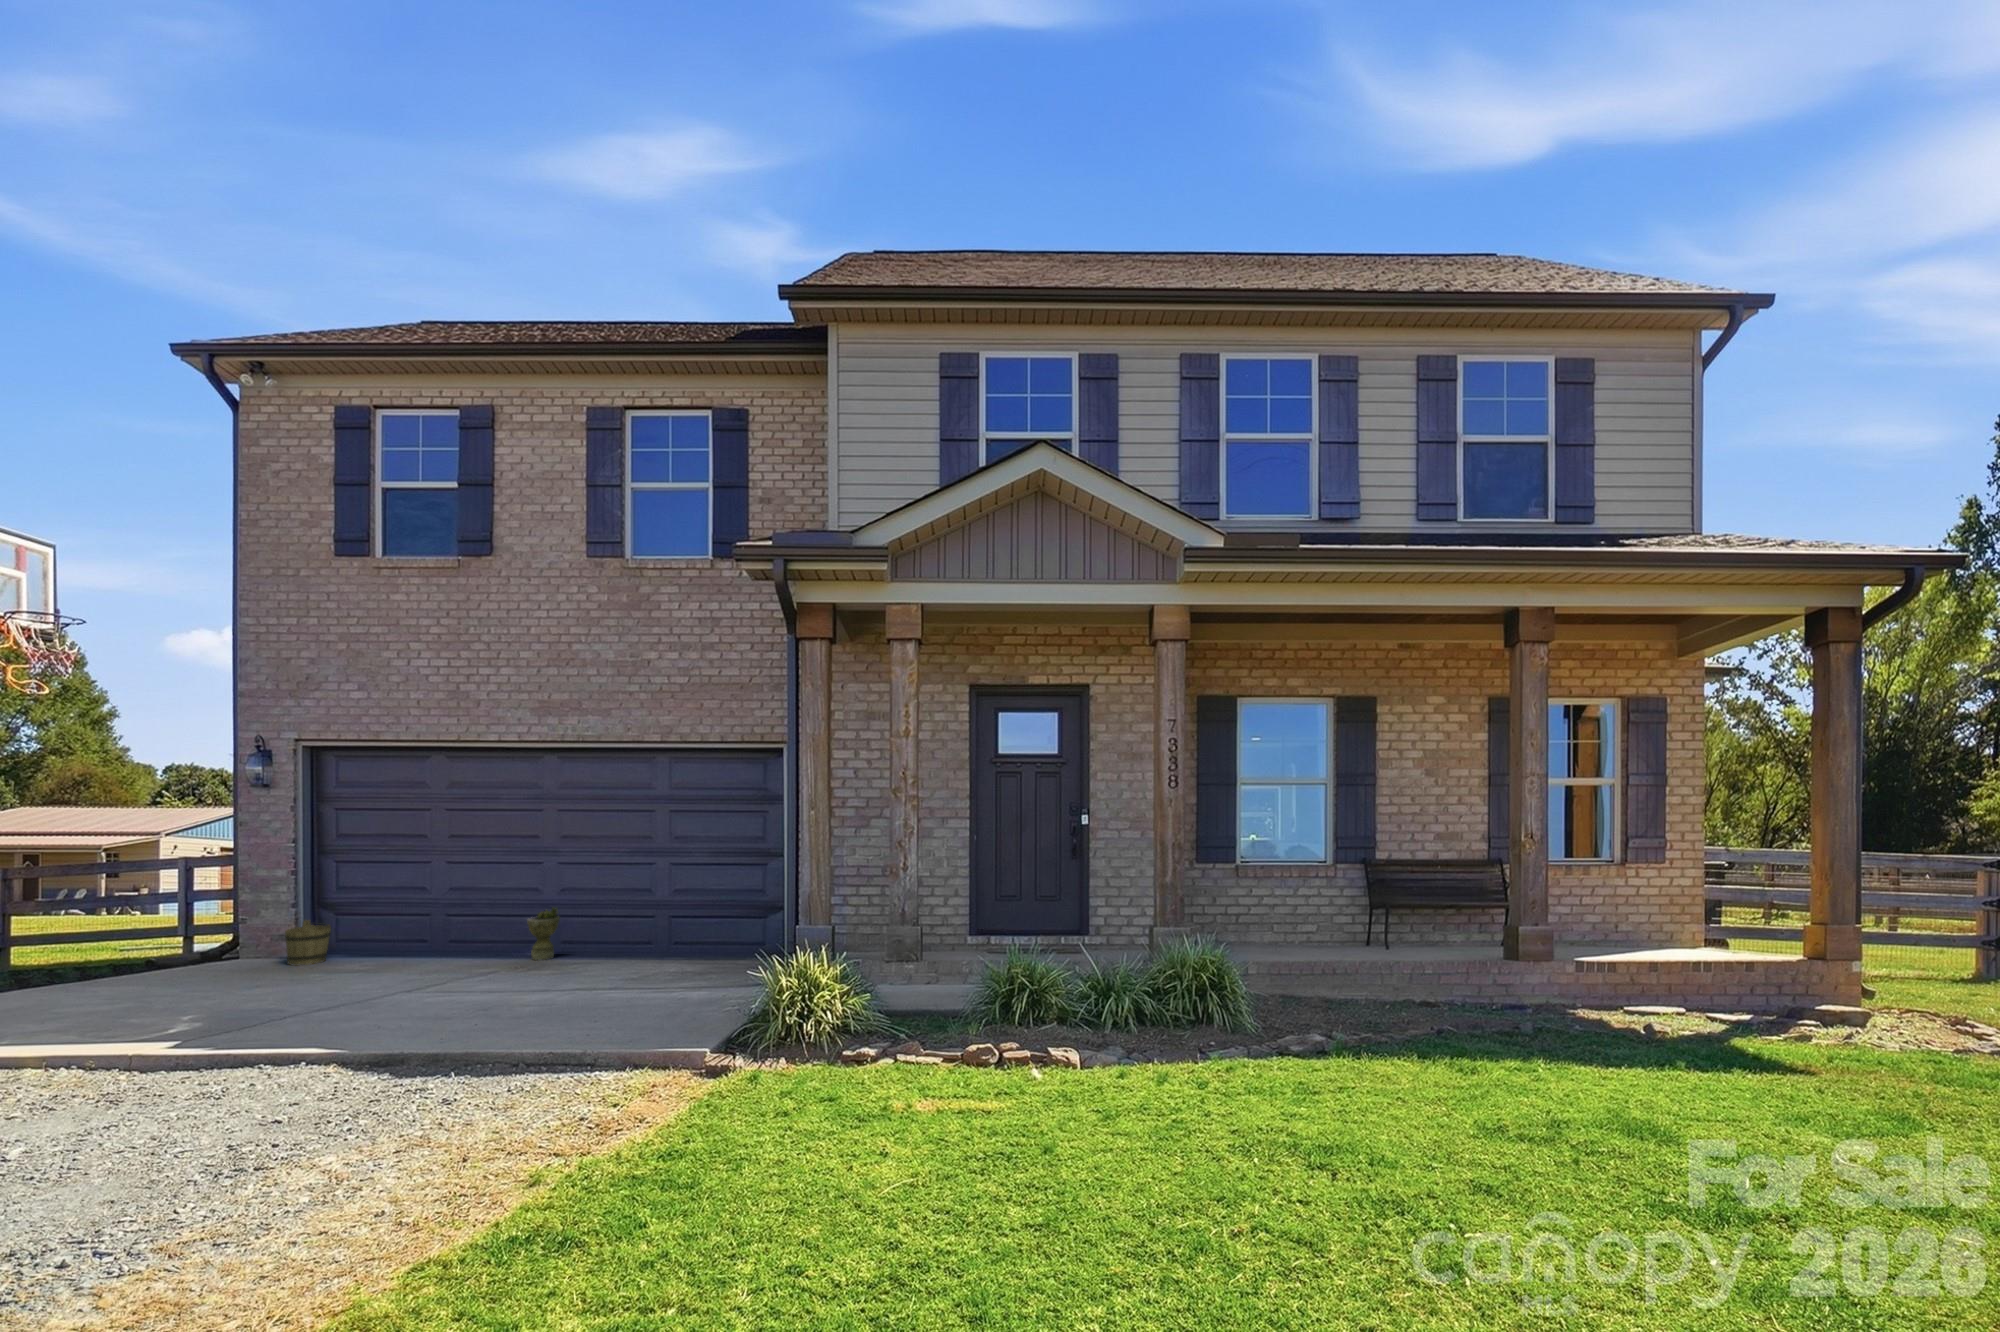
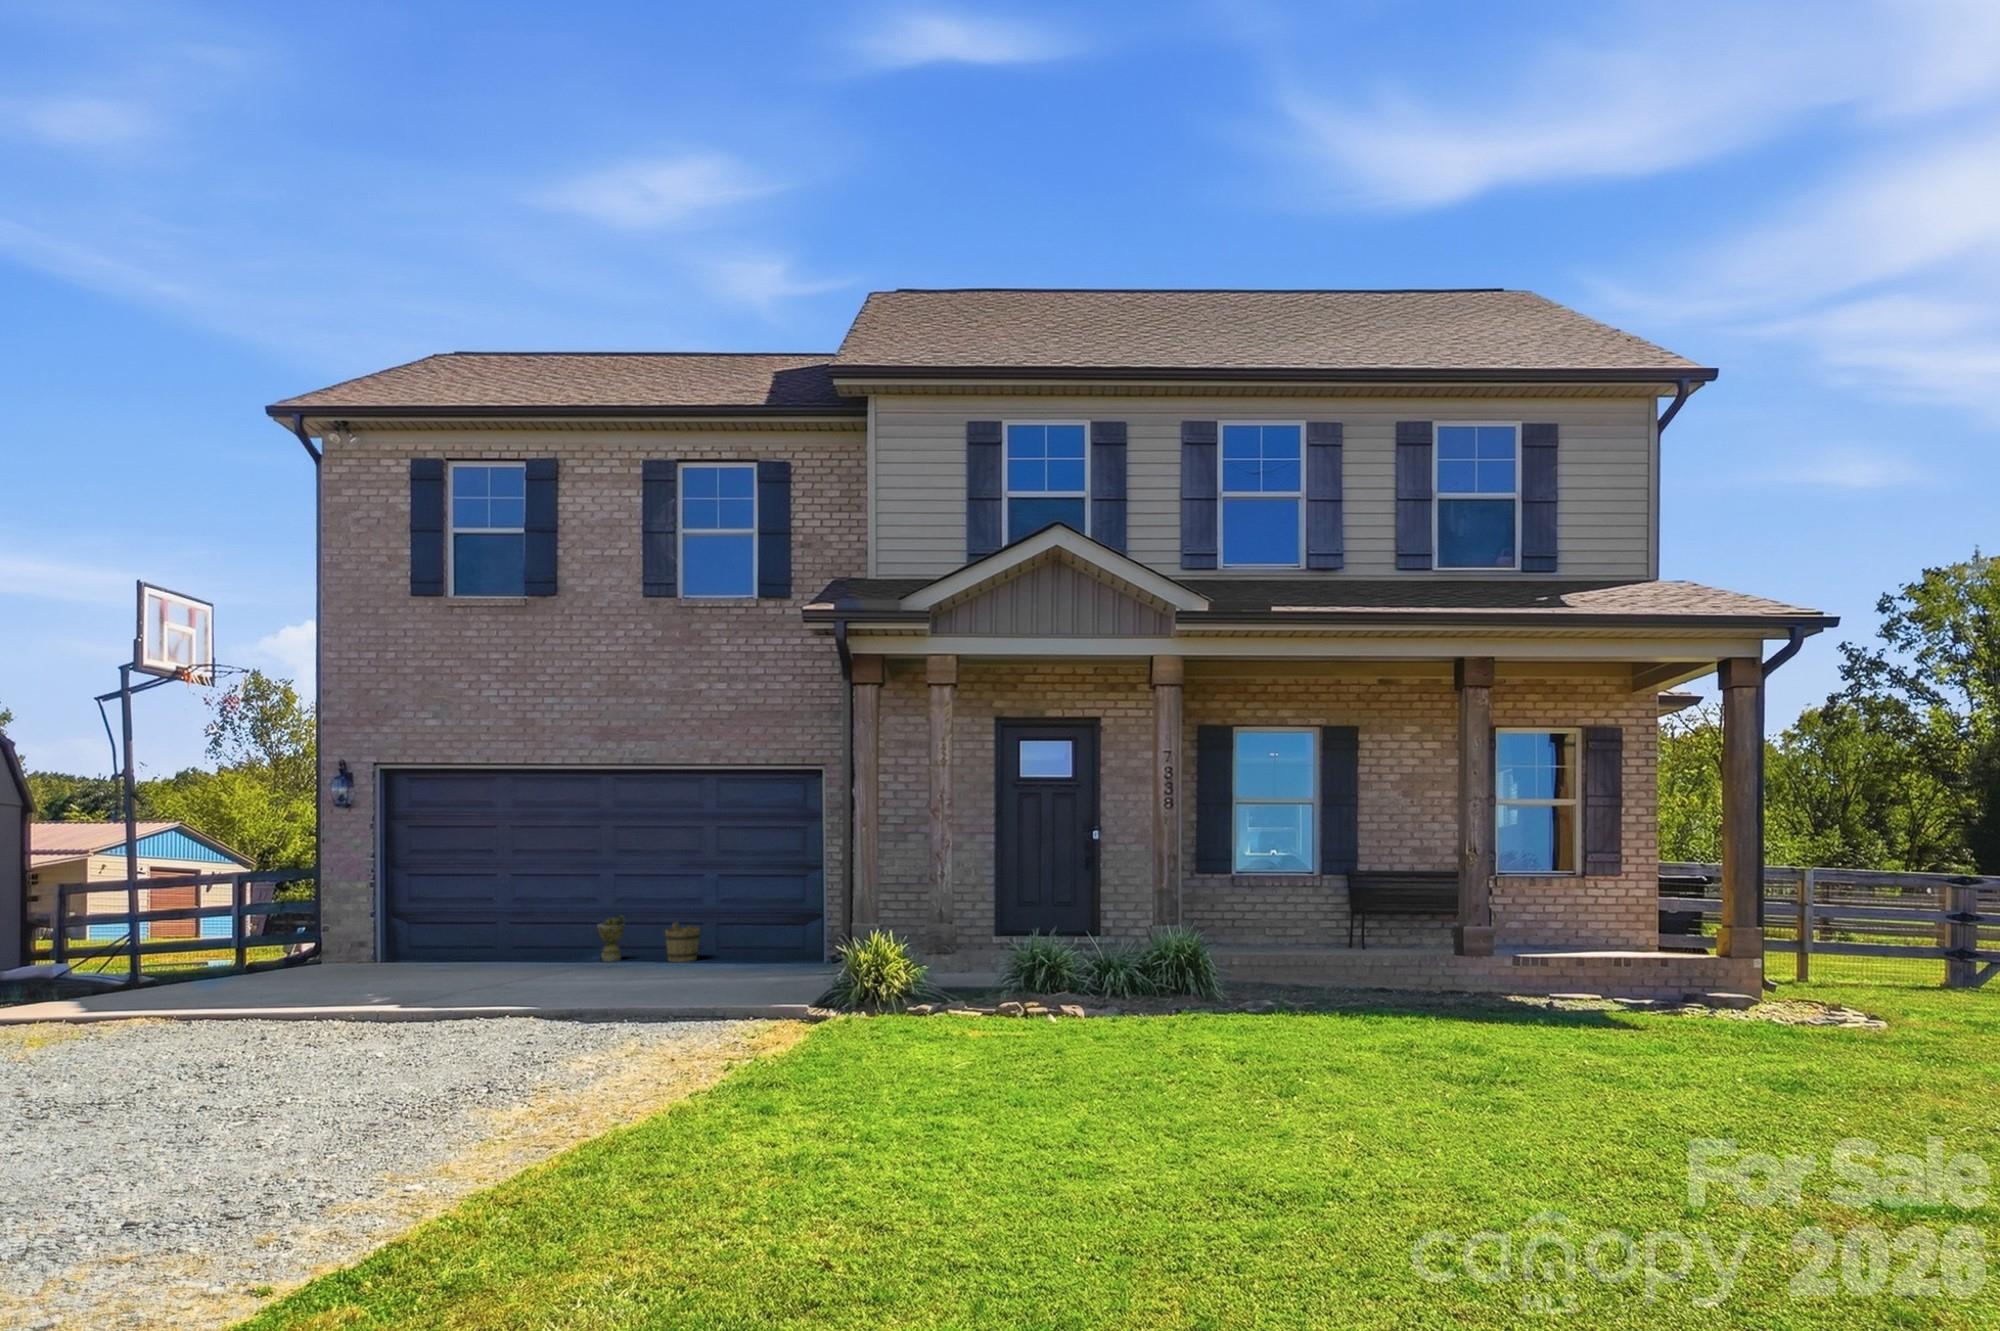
bucket: present [285,920,331,966] -> present [665,923,700,962]

